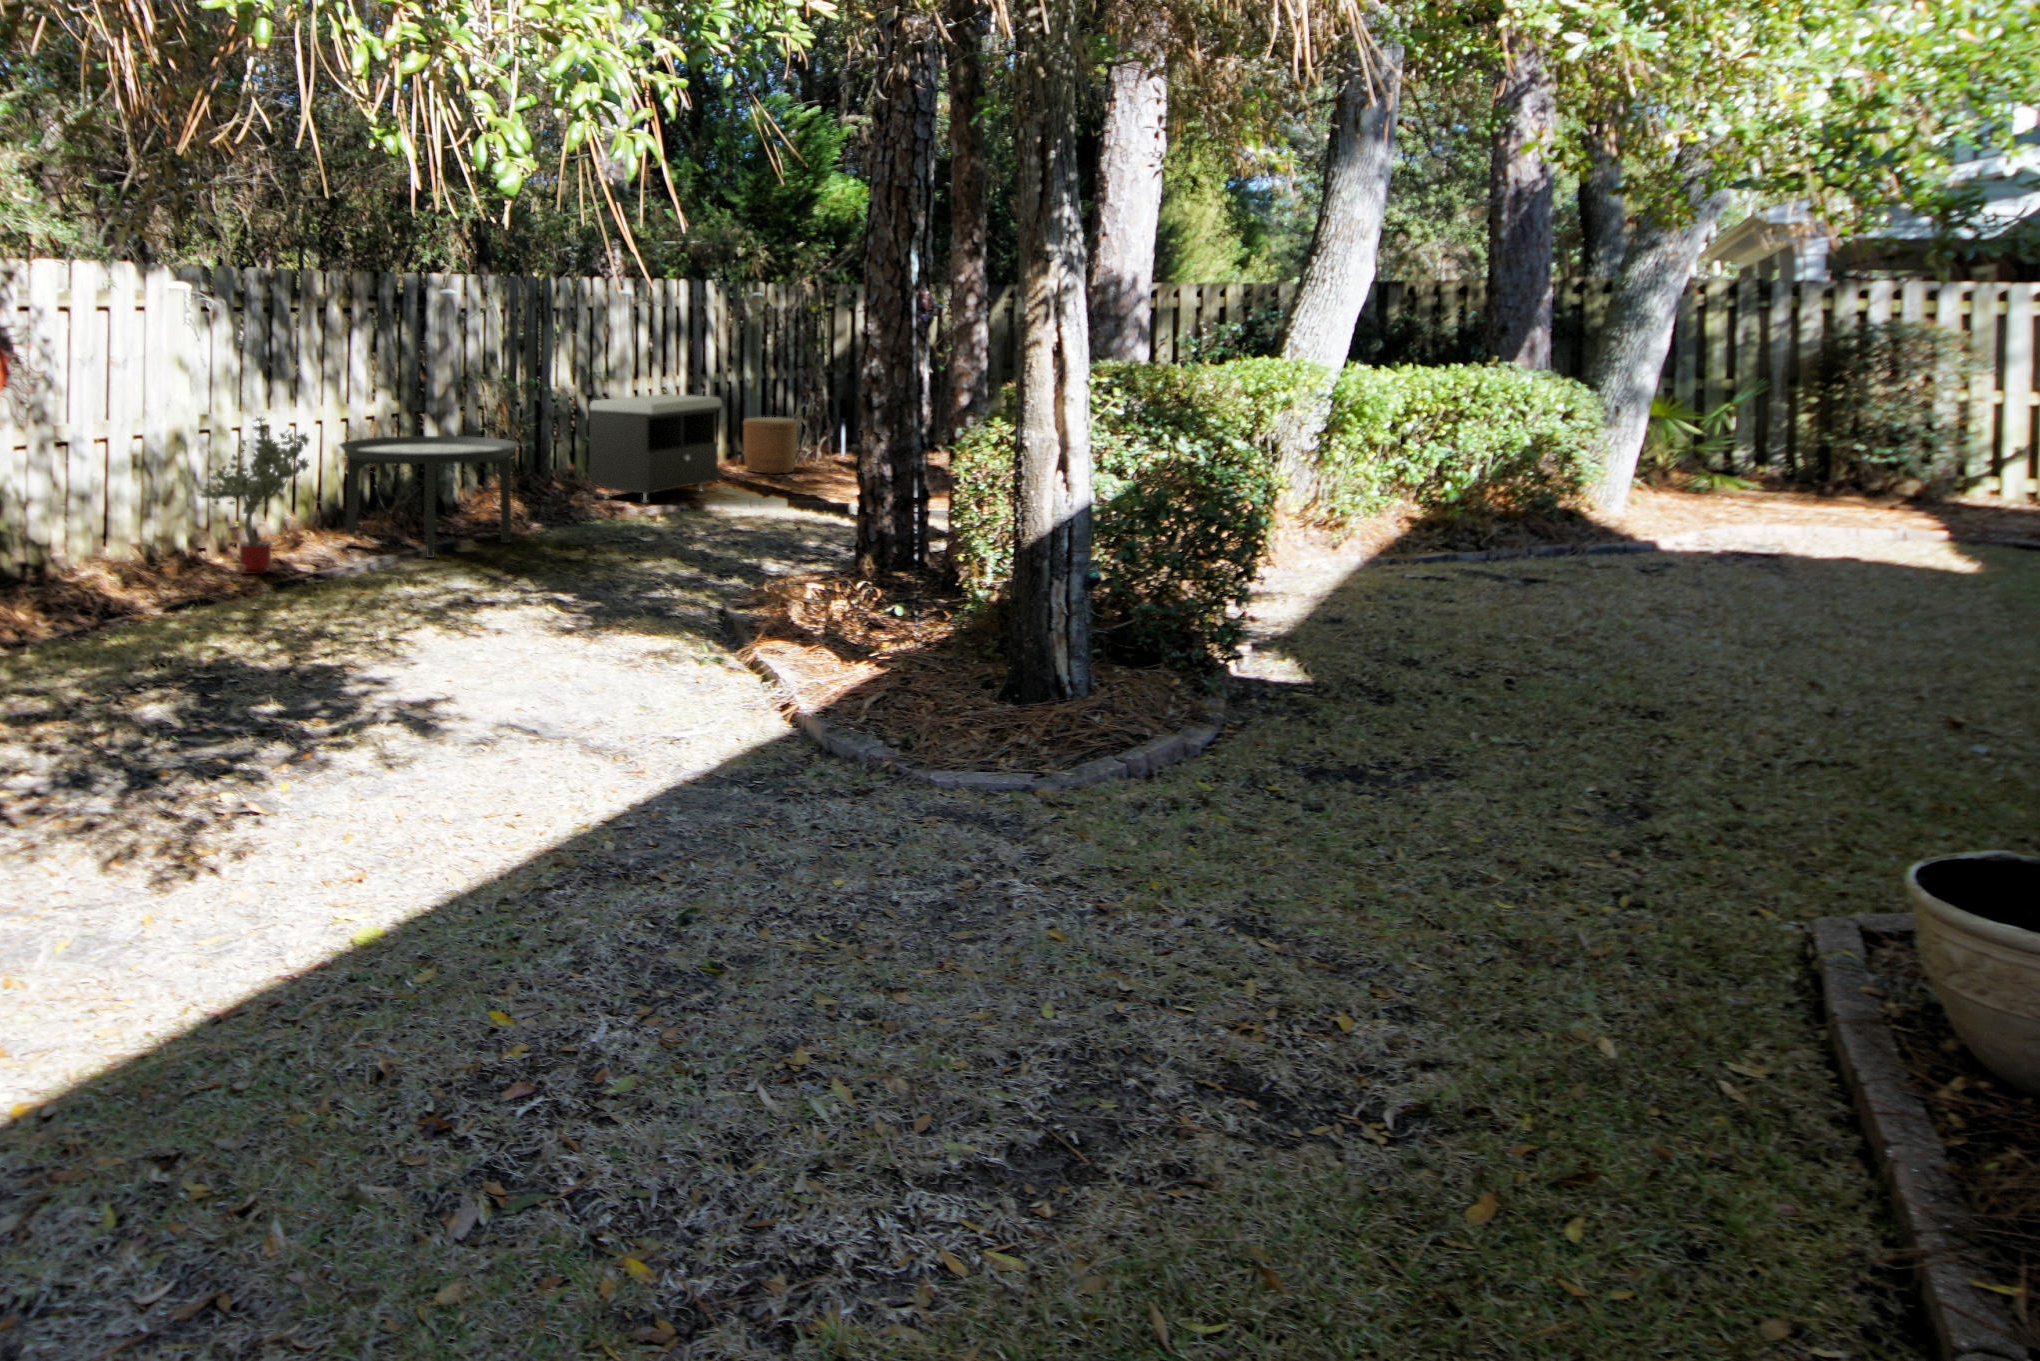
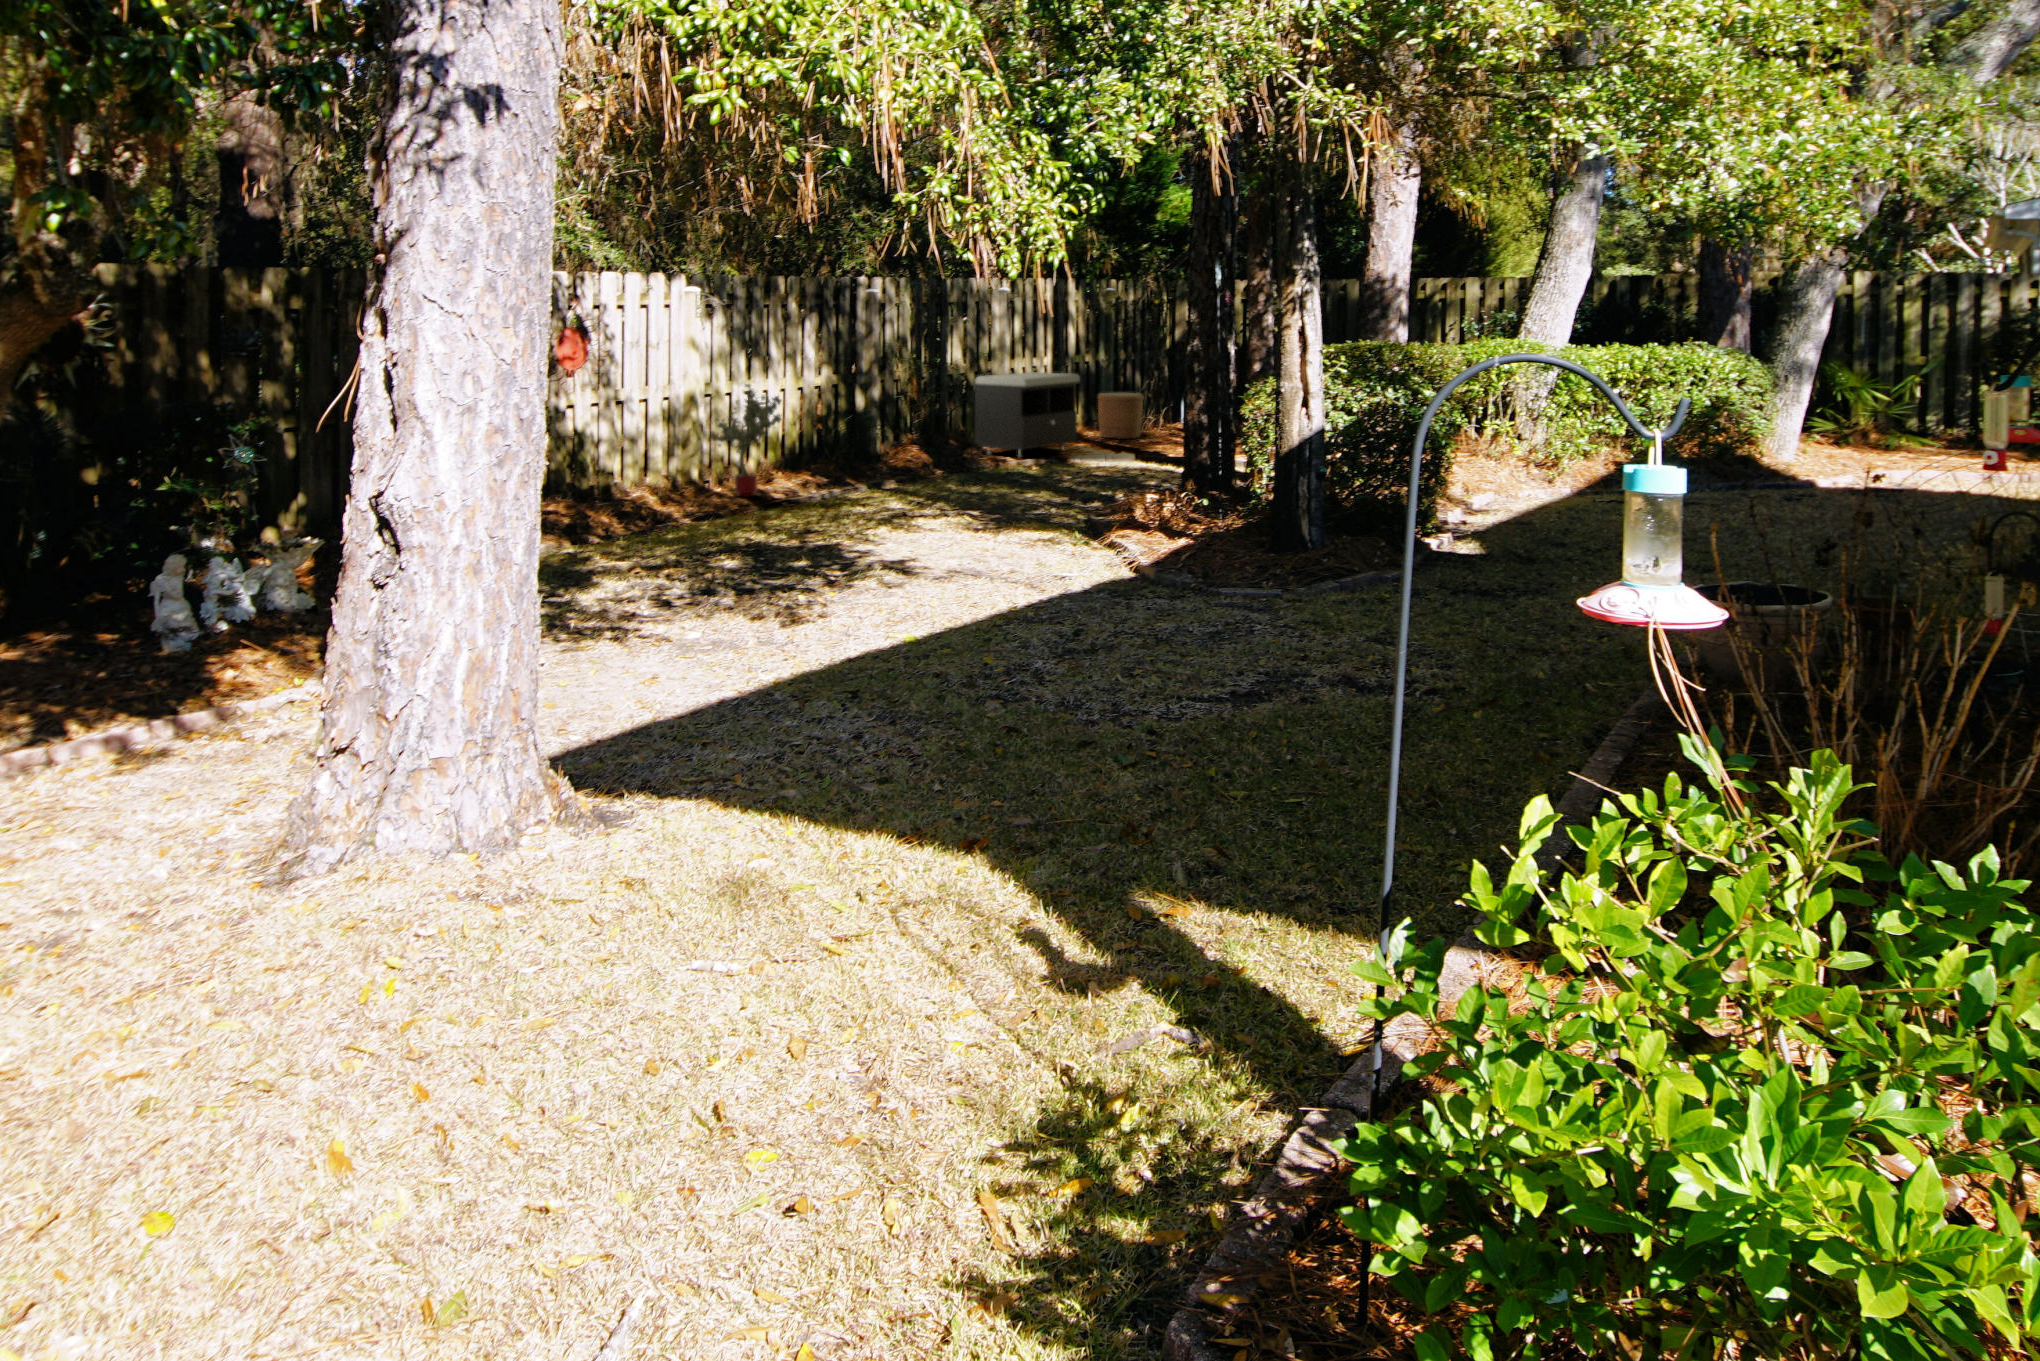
round table: present [340,436,519,558] -> none [797,401,928,489]

